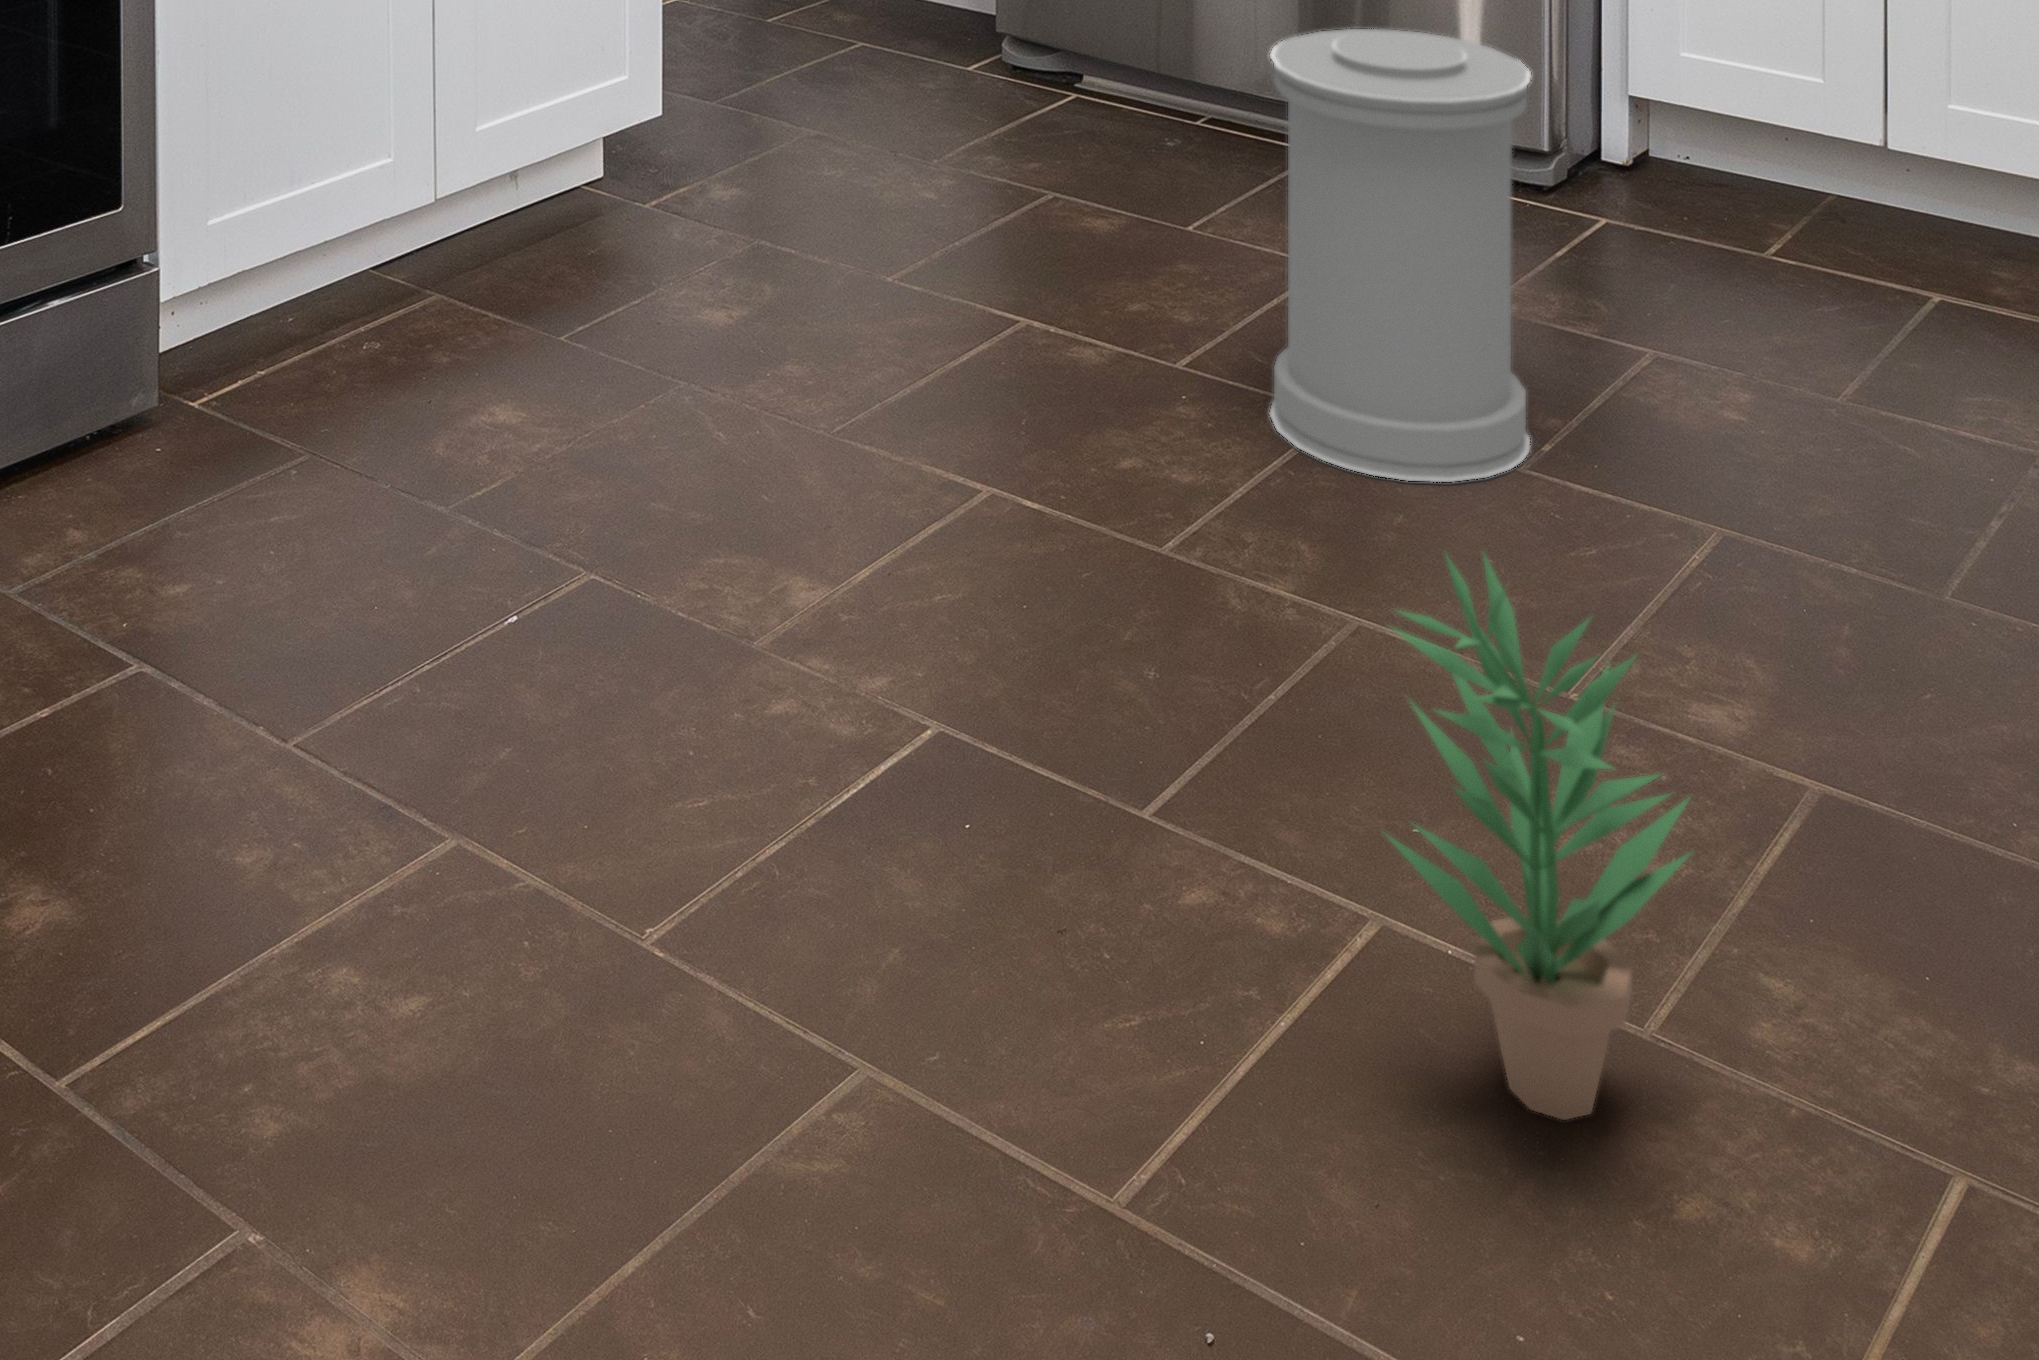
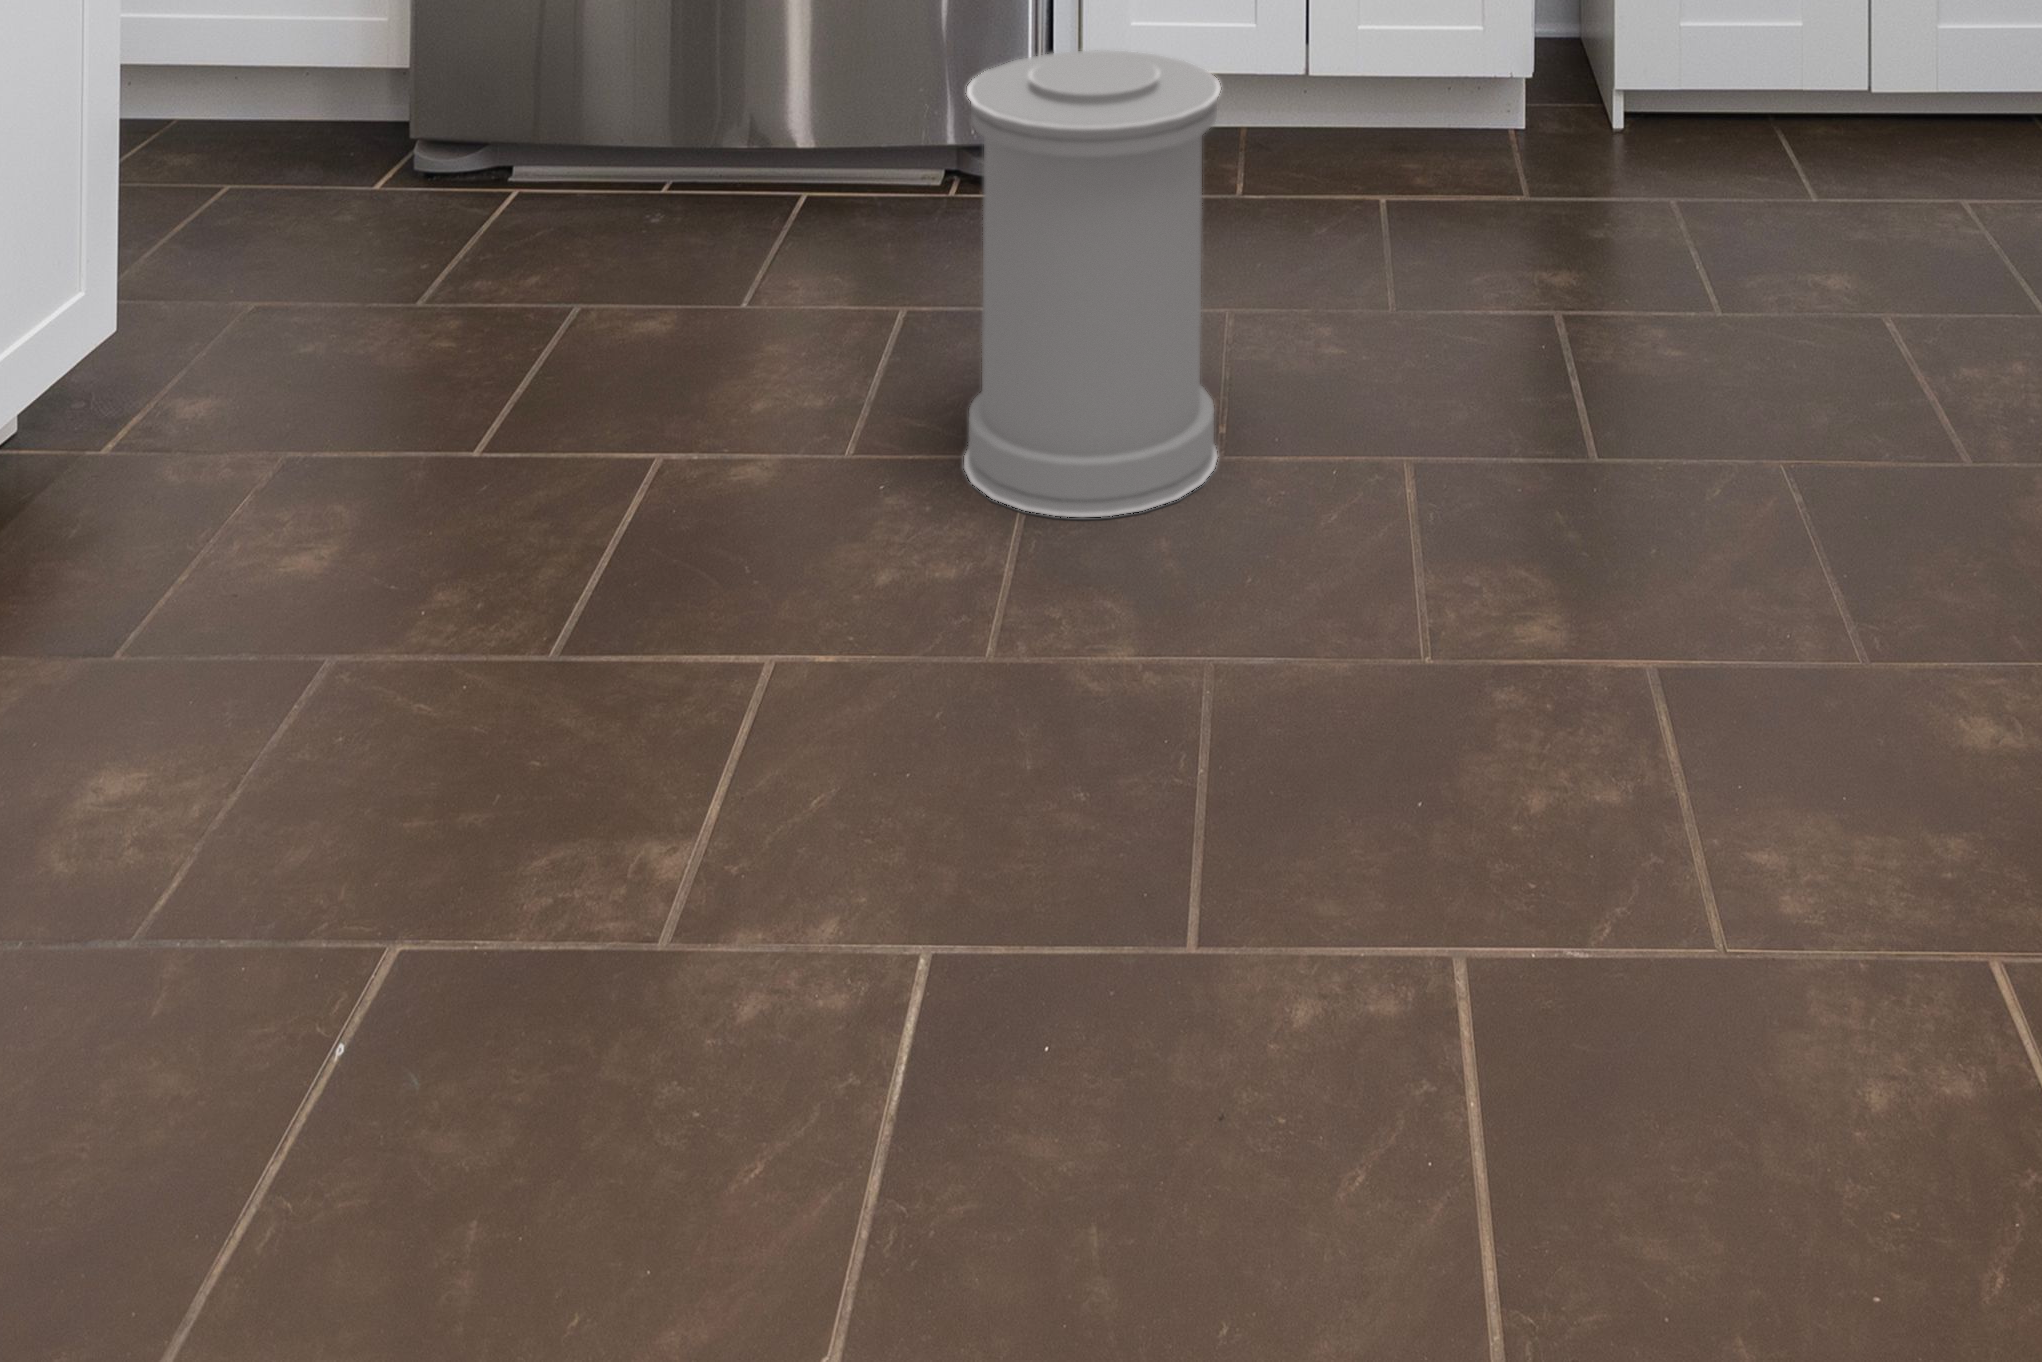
potted plant: present [1386,555,1691,1120] -> none [1591,568,1877,1113]

